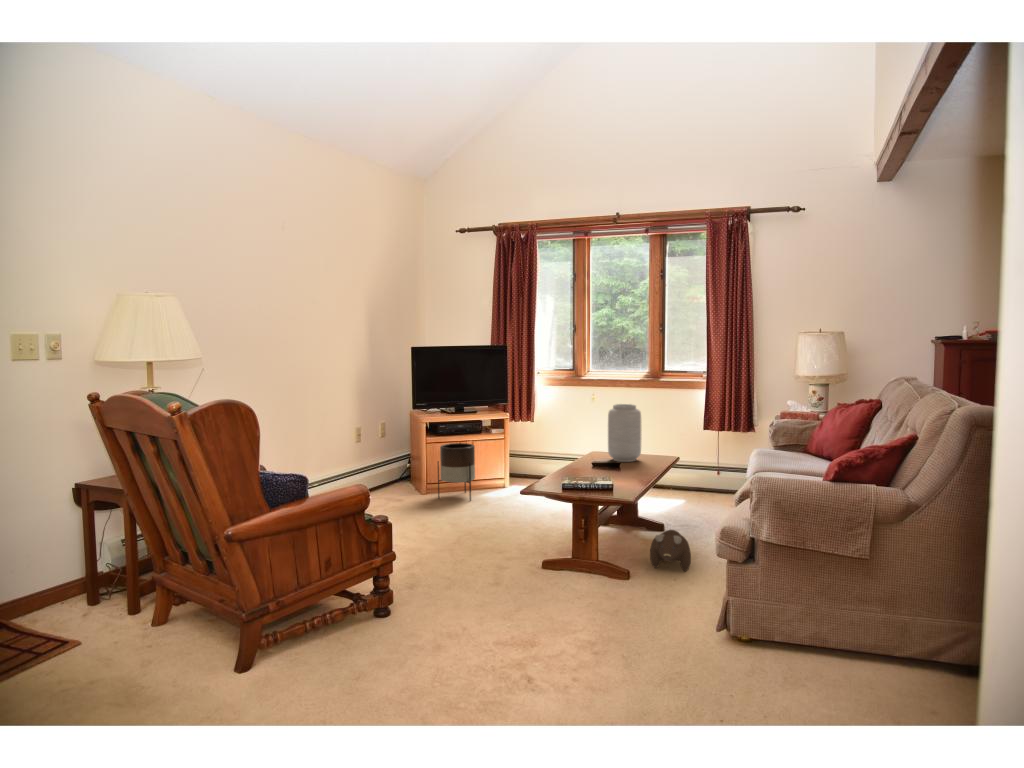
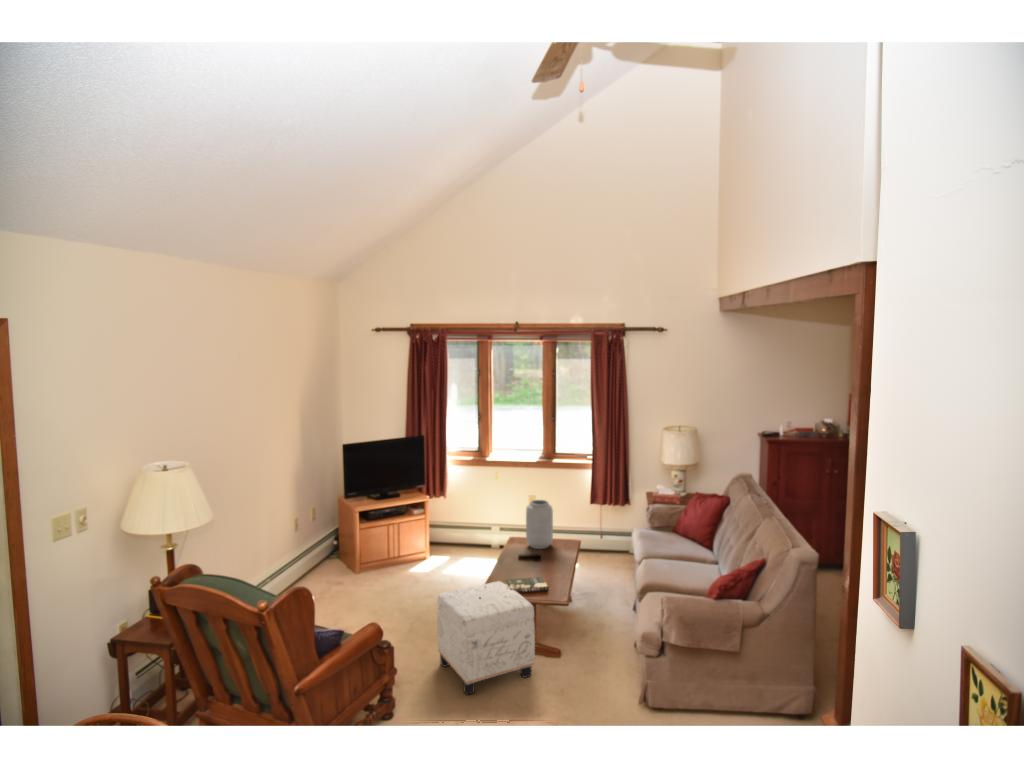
planter: present [437,443,475,500] -> none [371,527,404,579]
ottoman: none [477,480,589,600] -> present [437,581,535,695]
plush toy: present [650,530,691,571] -> none [573,613,604,646]

